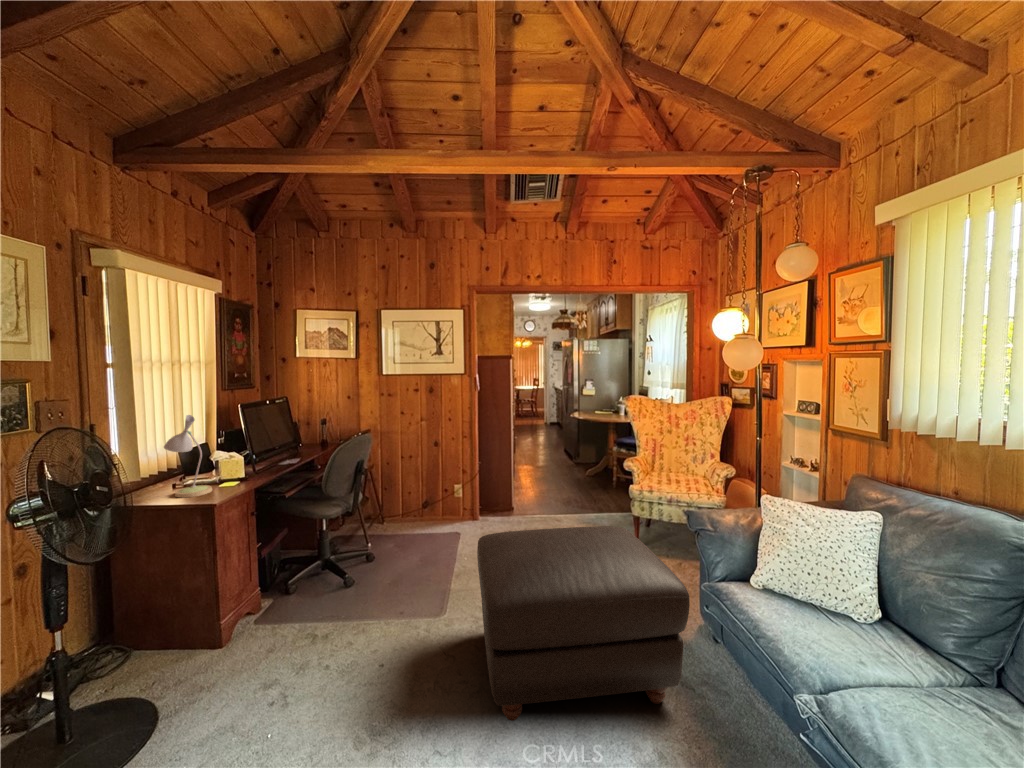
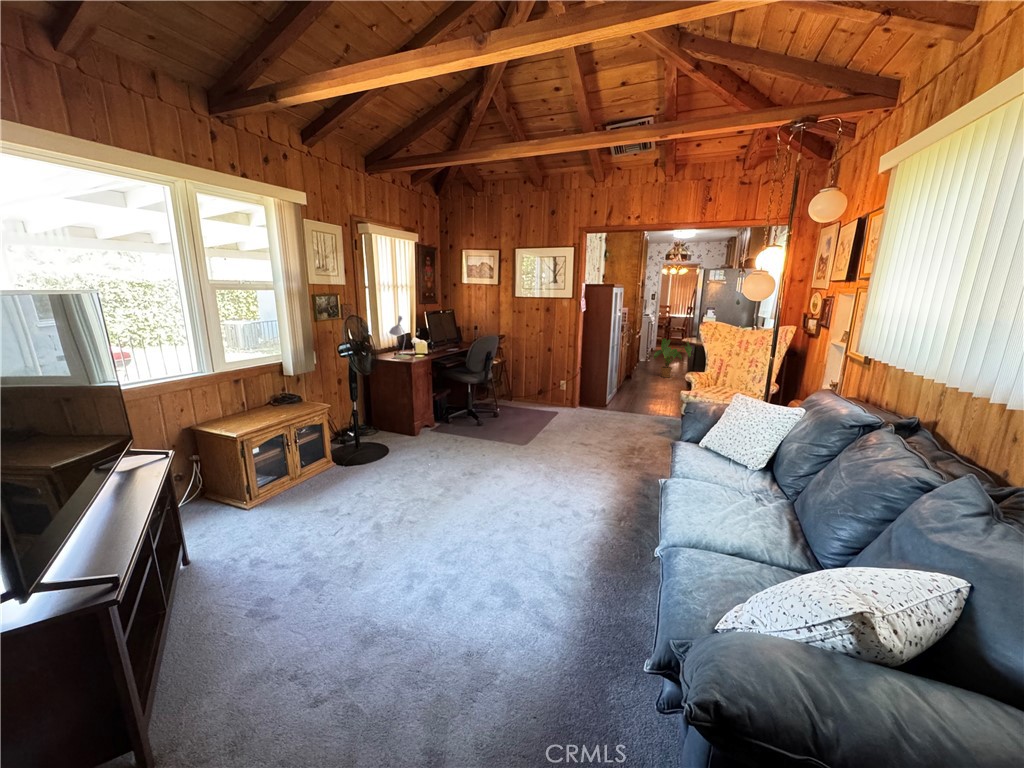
house plant: none [527,414,571,457] -> present [654,338,692,378]
ottoman: present [477,526,690,721] -> none [524,397,644,497]

